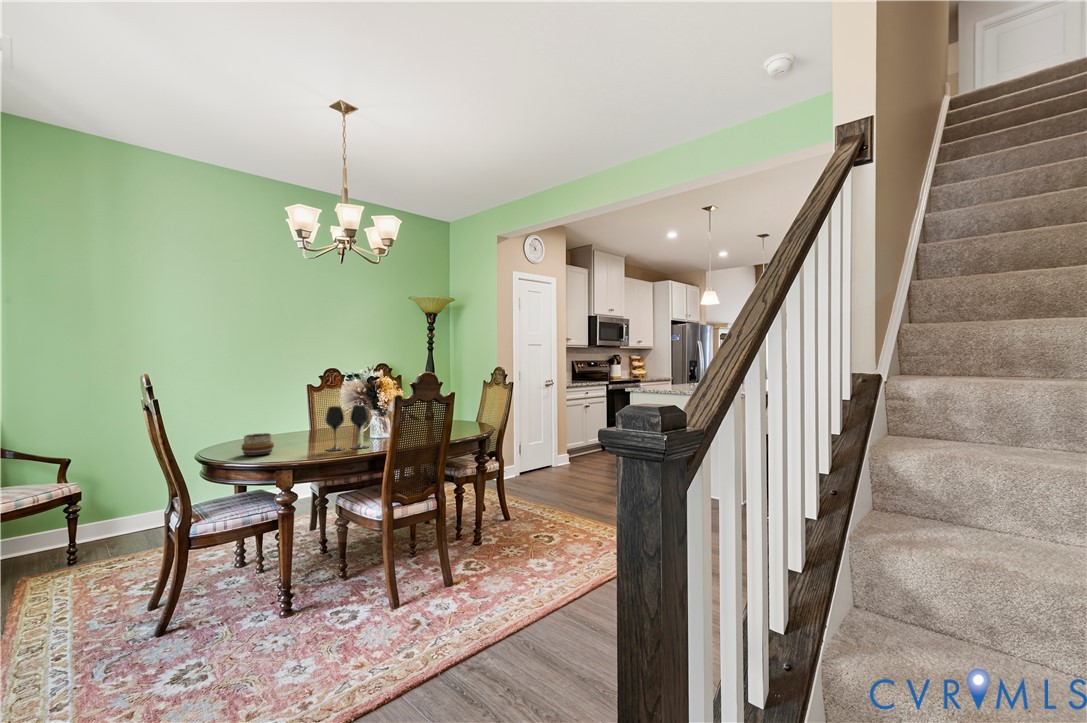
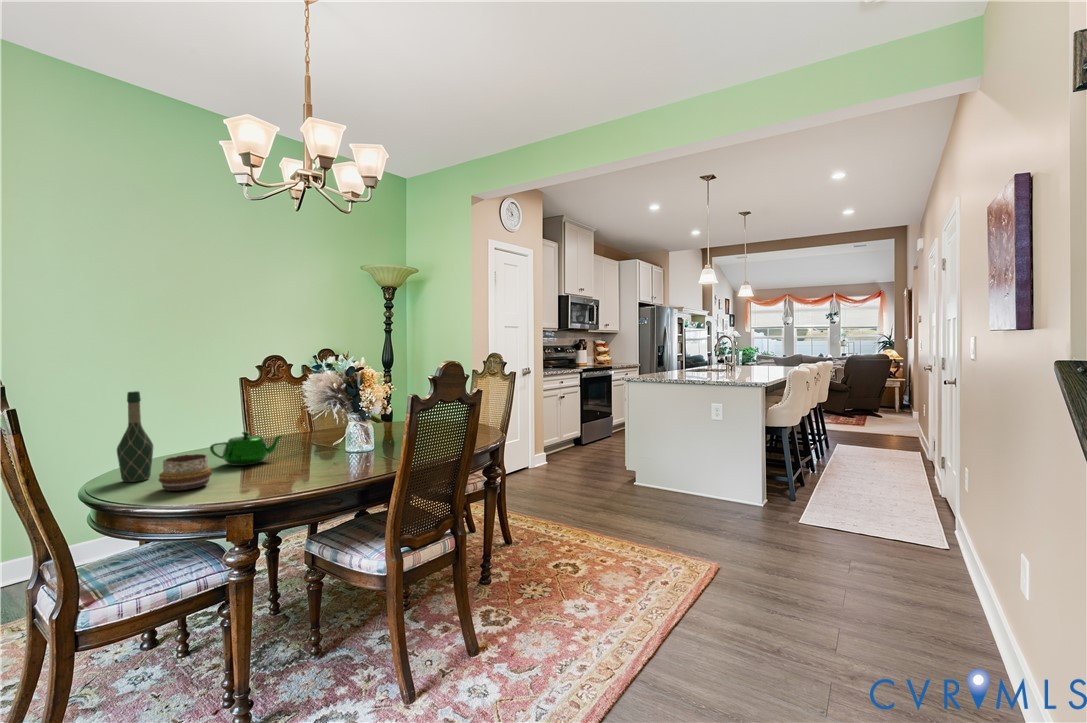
wine bottle: none [219,392,241,451] -> present [117,391,153,482]
wine glass: present [325,405,368,451] -> none [291,408,355,477]
teapot: none [277,421,327,444] -> present [210,432,282,466]

